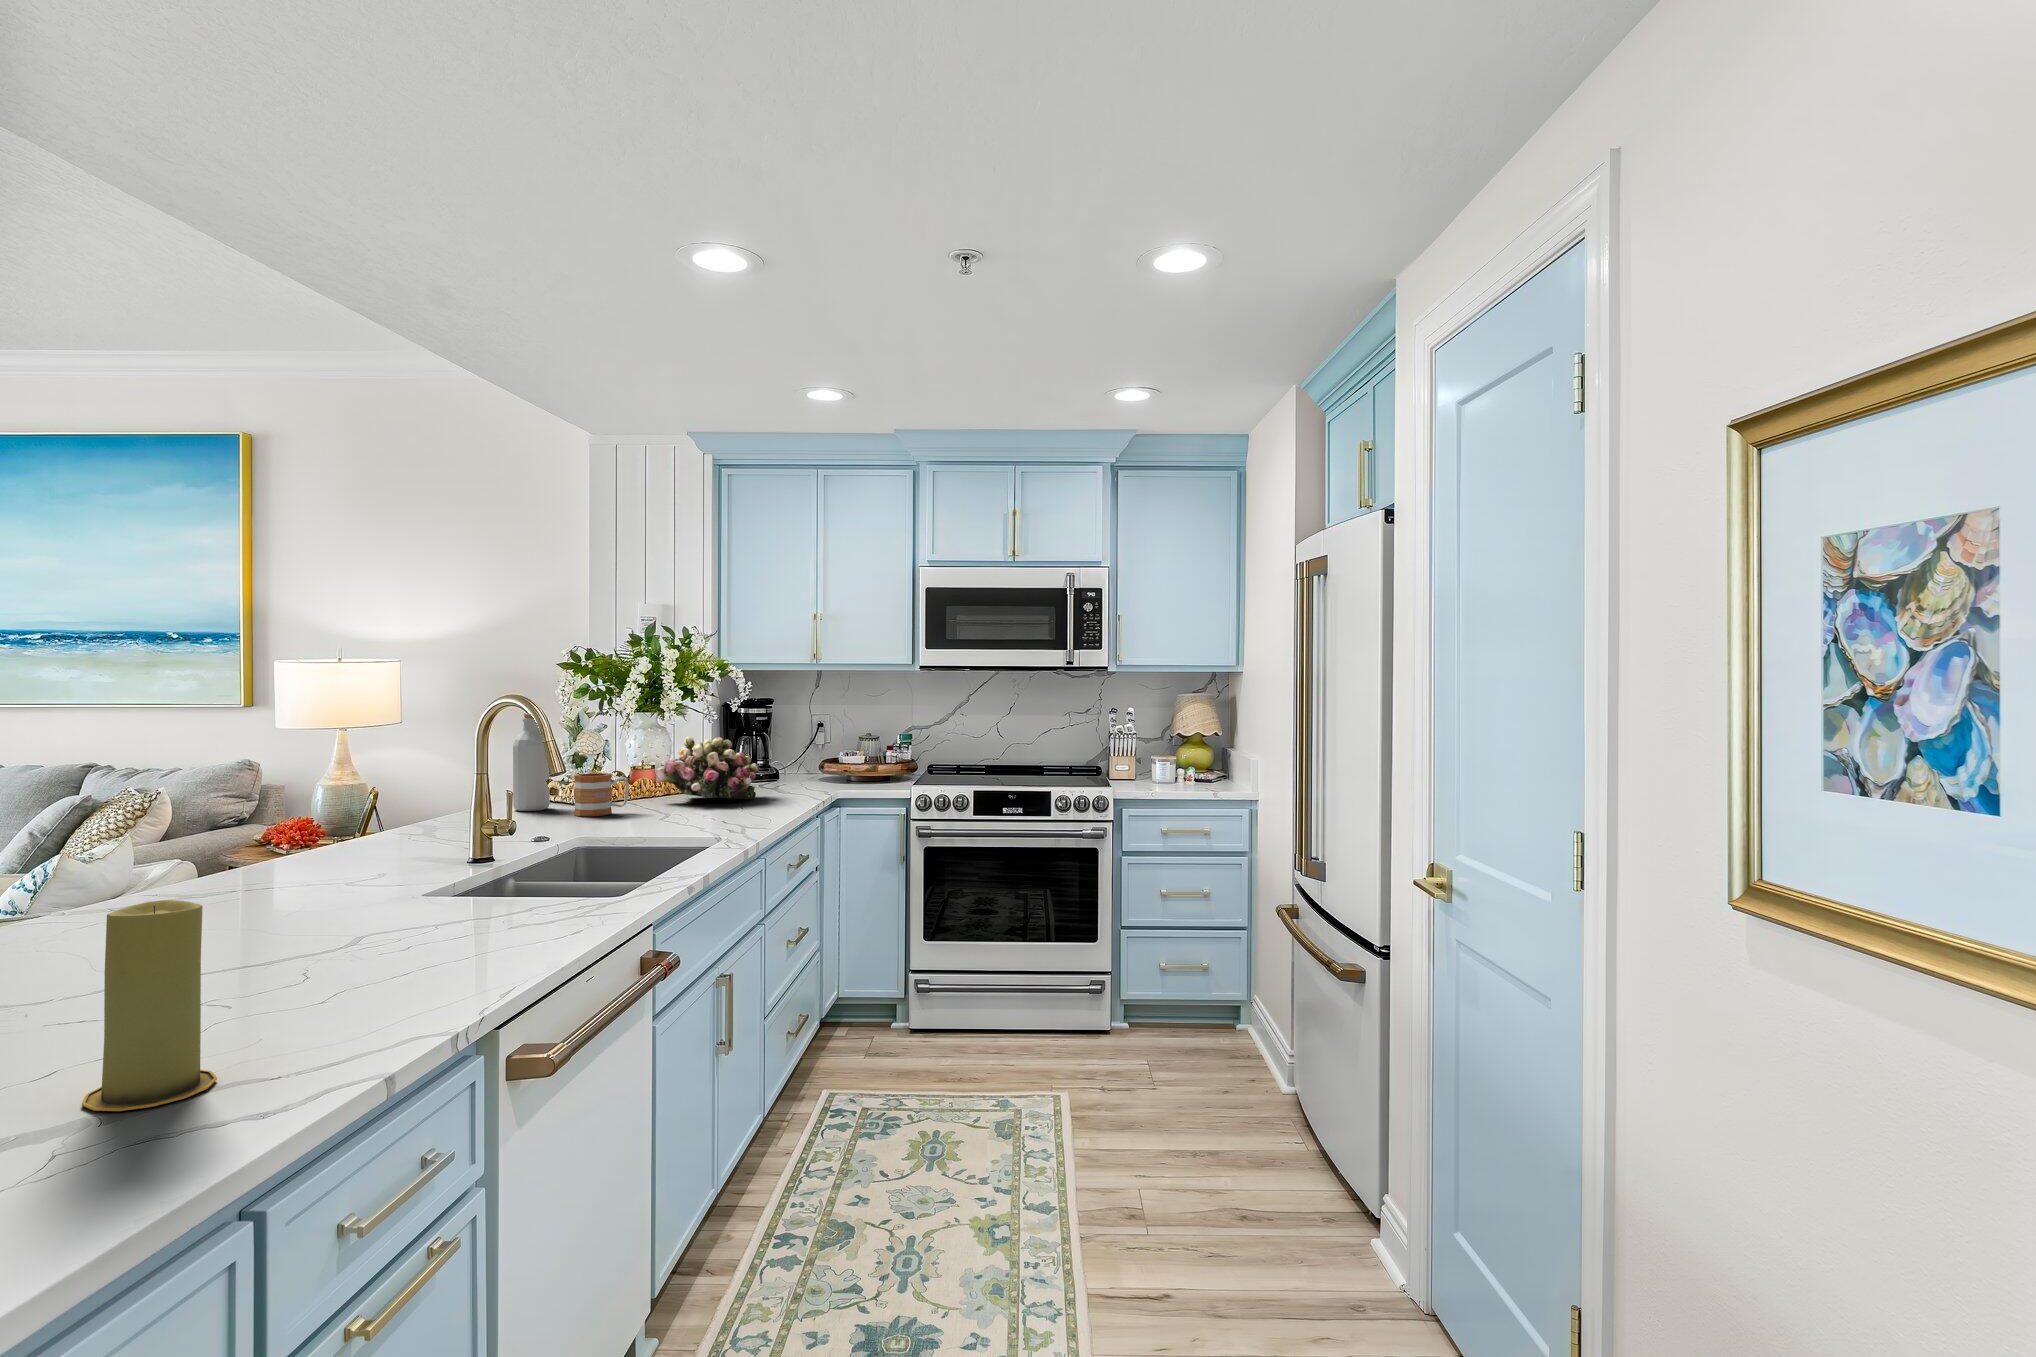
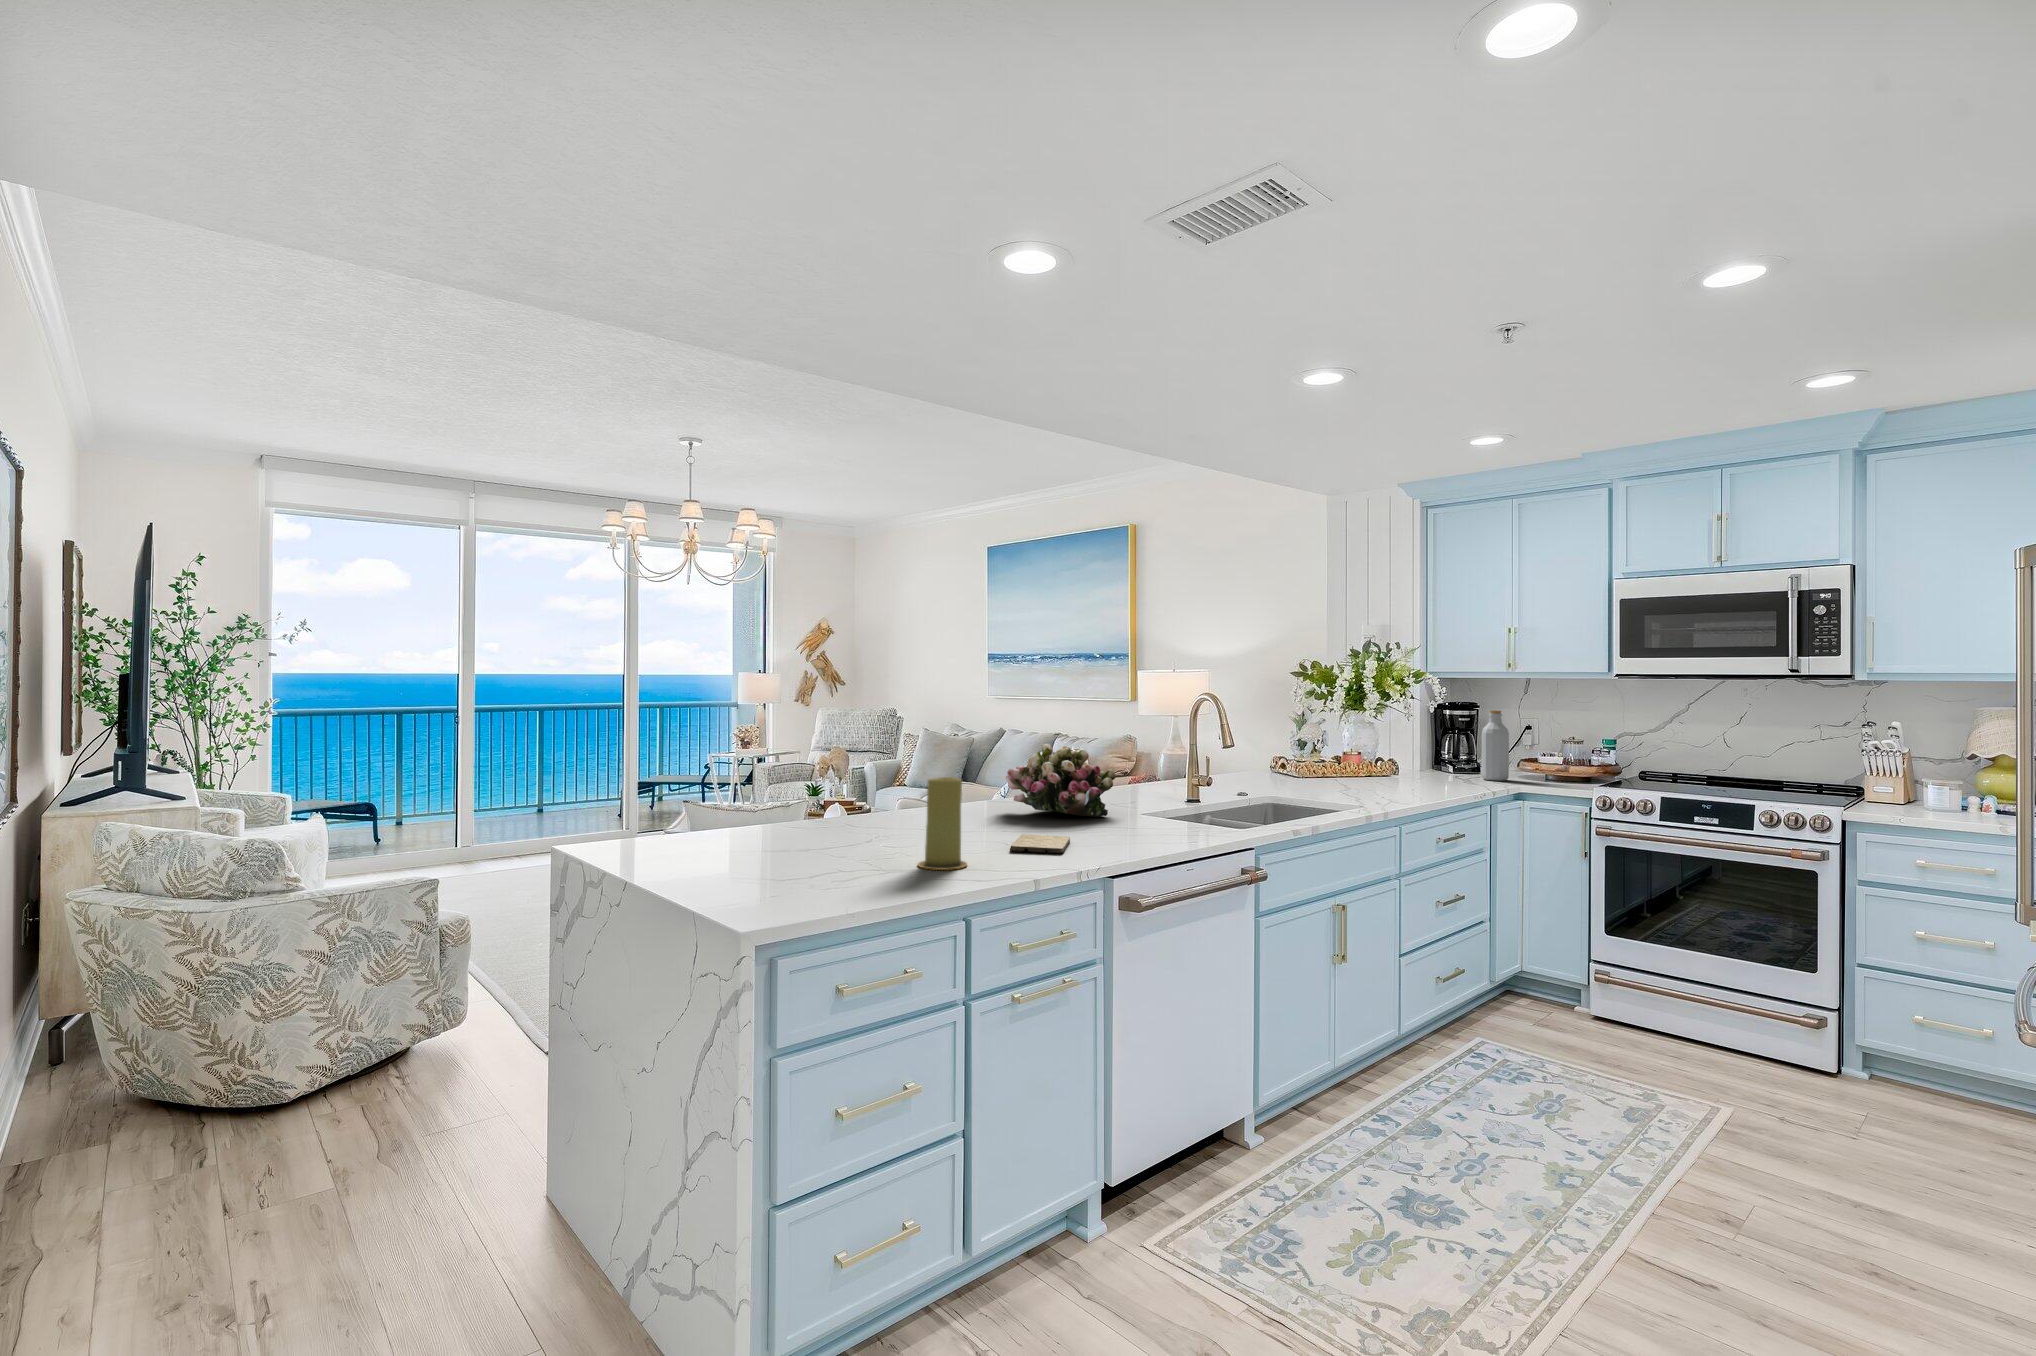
bottle: present [513,714,550,811] -> present [1482,710,1509,781]
flower arrangement: present [655,736,759,799] -> present [1006,744,1116,817]
mug: present [574,773,629,816] -> none [1287,753,1327,785]
cutting board: none [265,966,390,1020] -> present [1010,835,1070,853]

